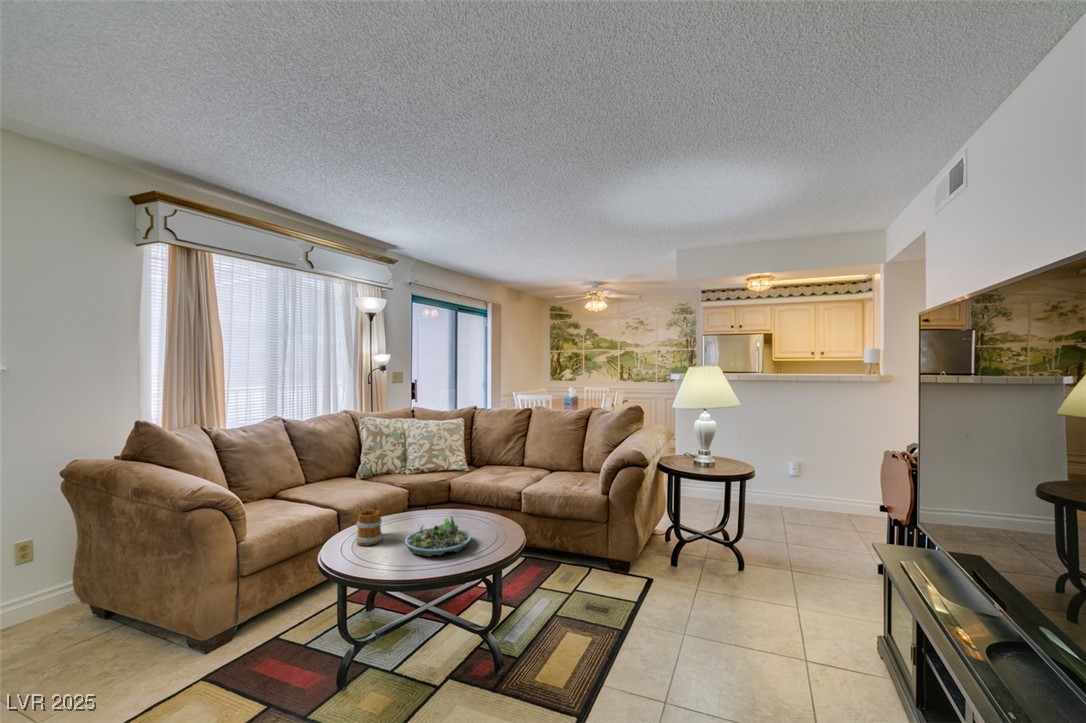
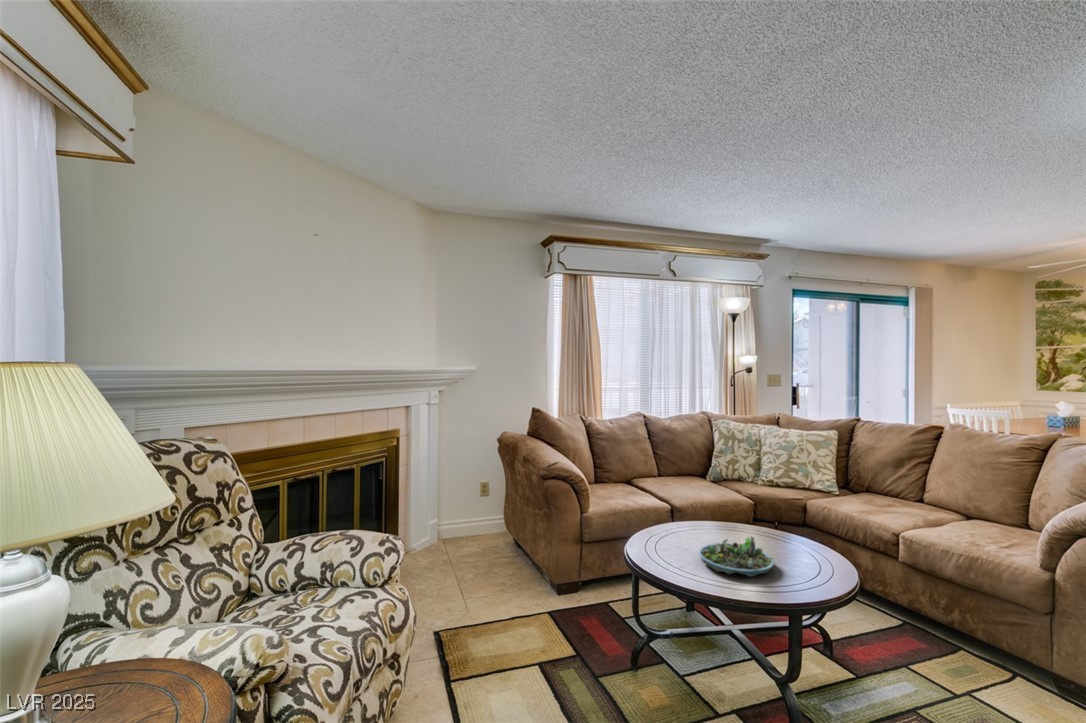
mug: present [356,503,382,546] -> none [661,504,687,545]

